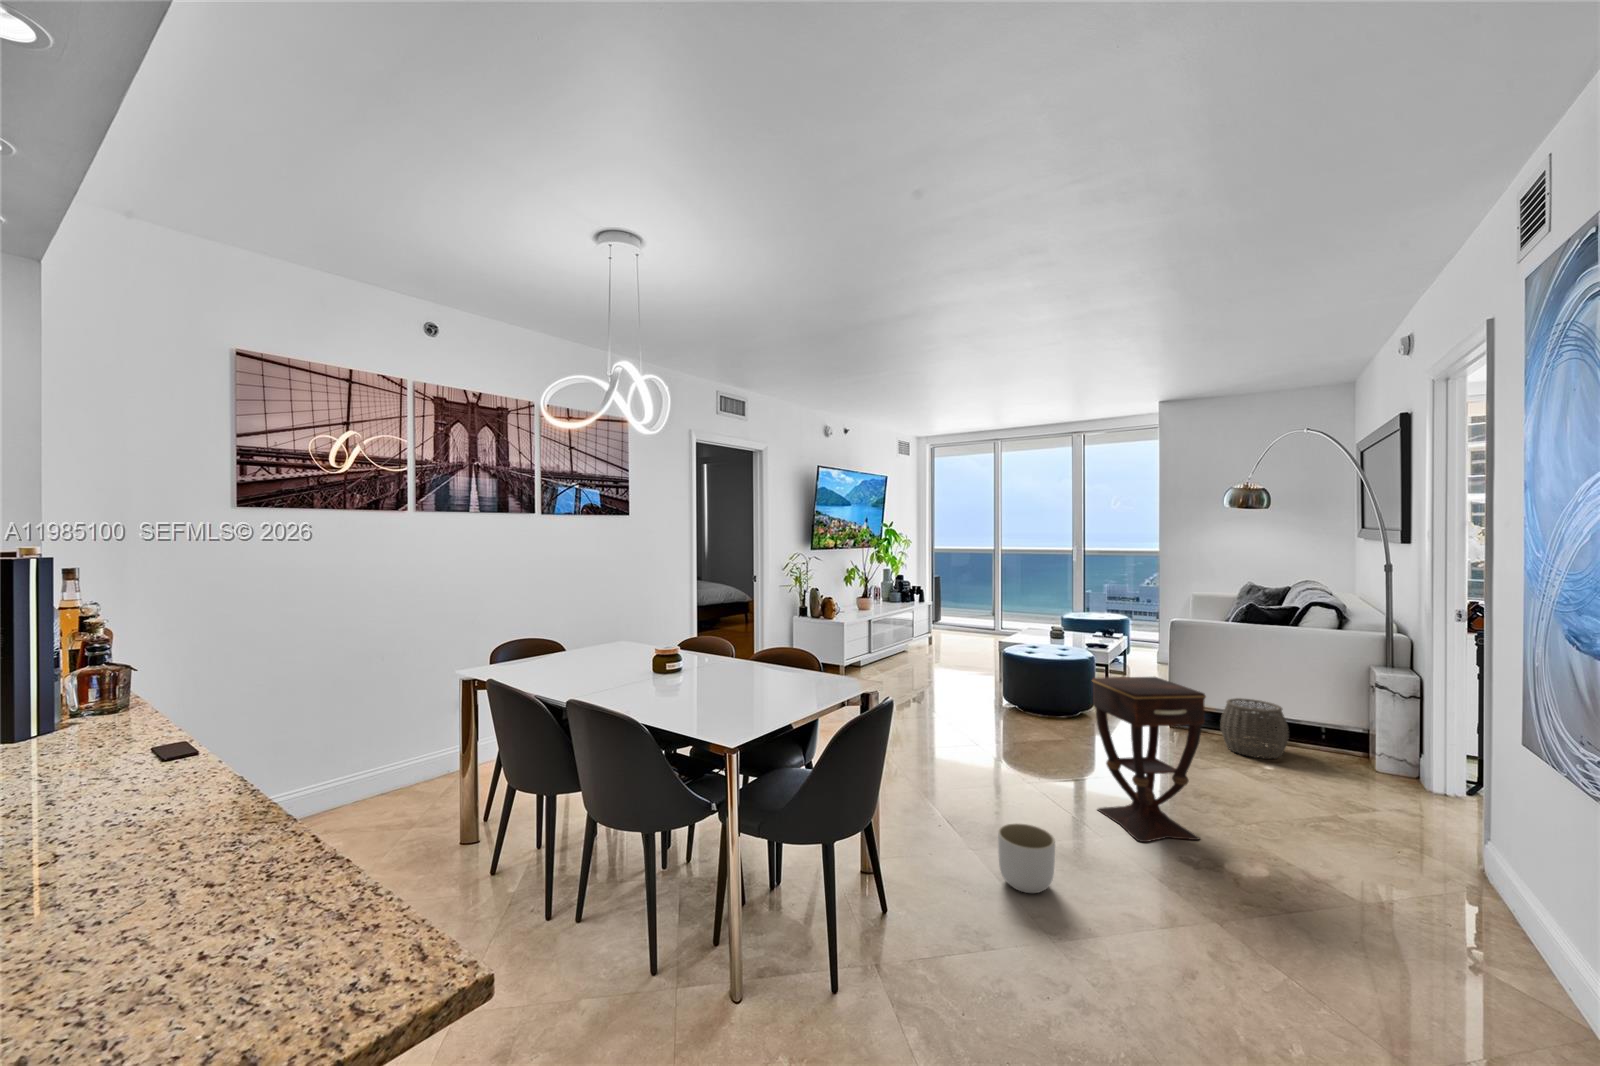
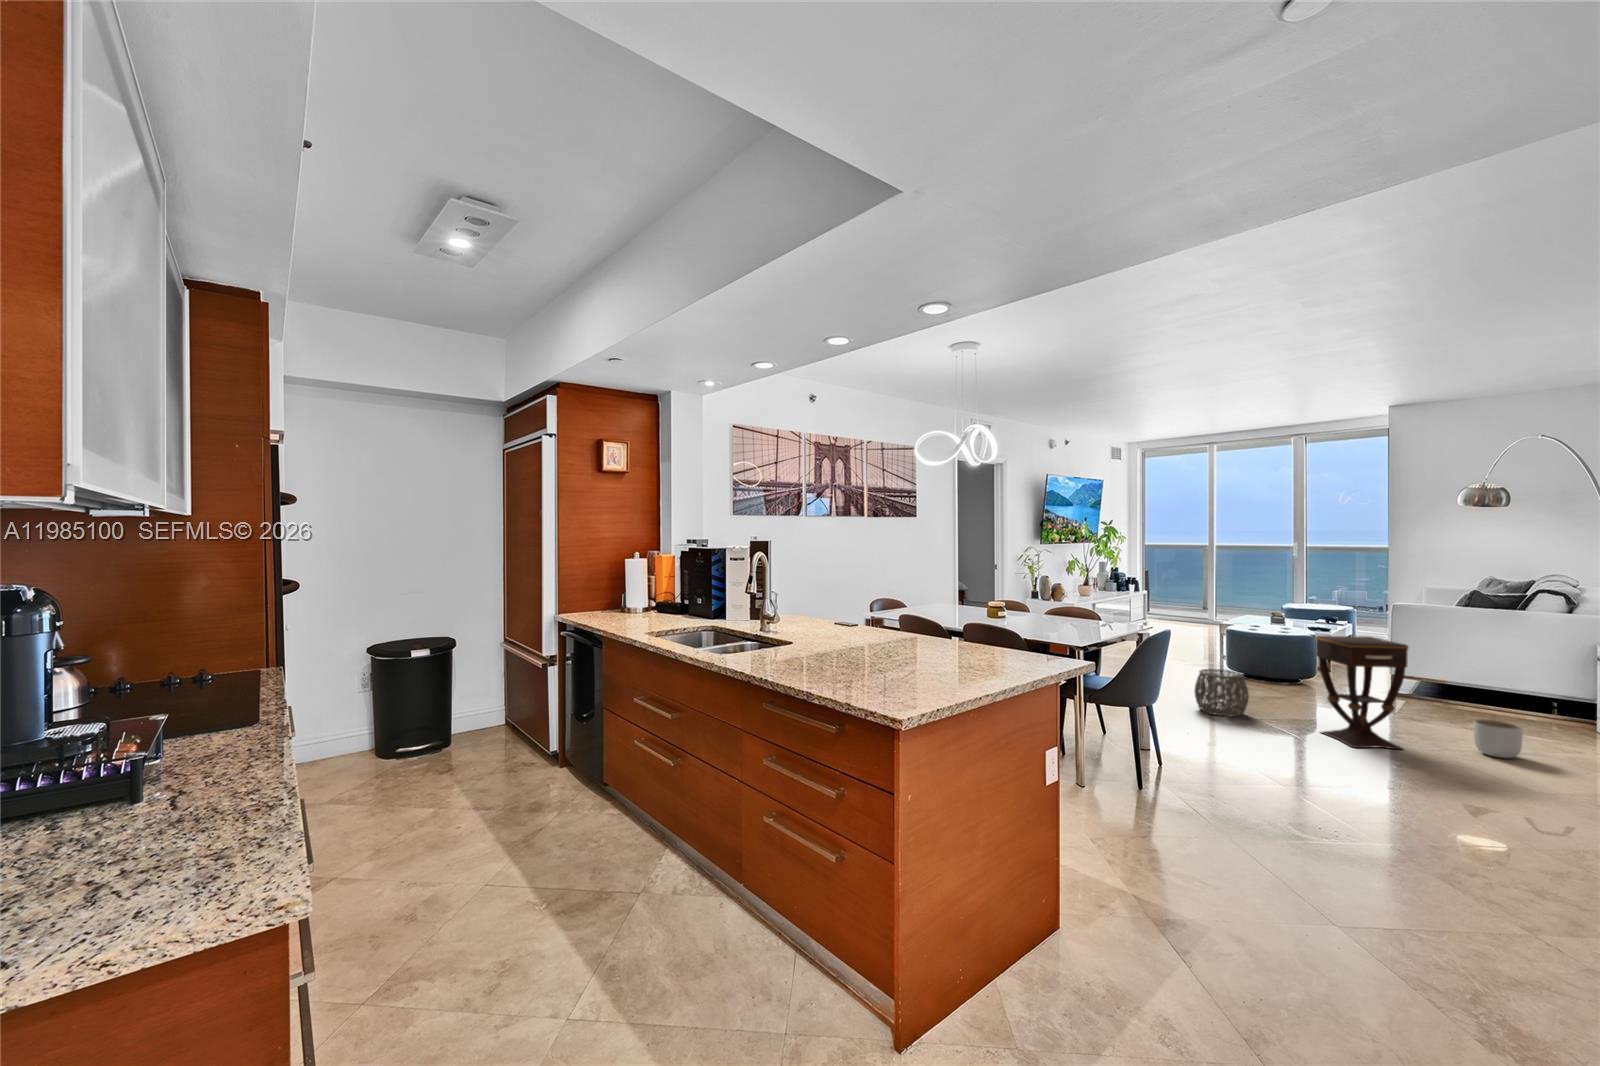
woven basket: present [1221,698,1289,759] -> present [1195,669,1249,717]
planter: present [998,823,1055,893] -> present [1474,719,1523,758]

